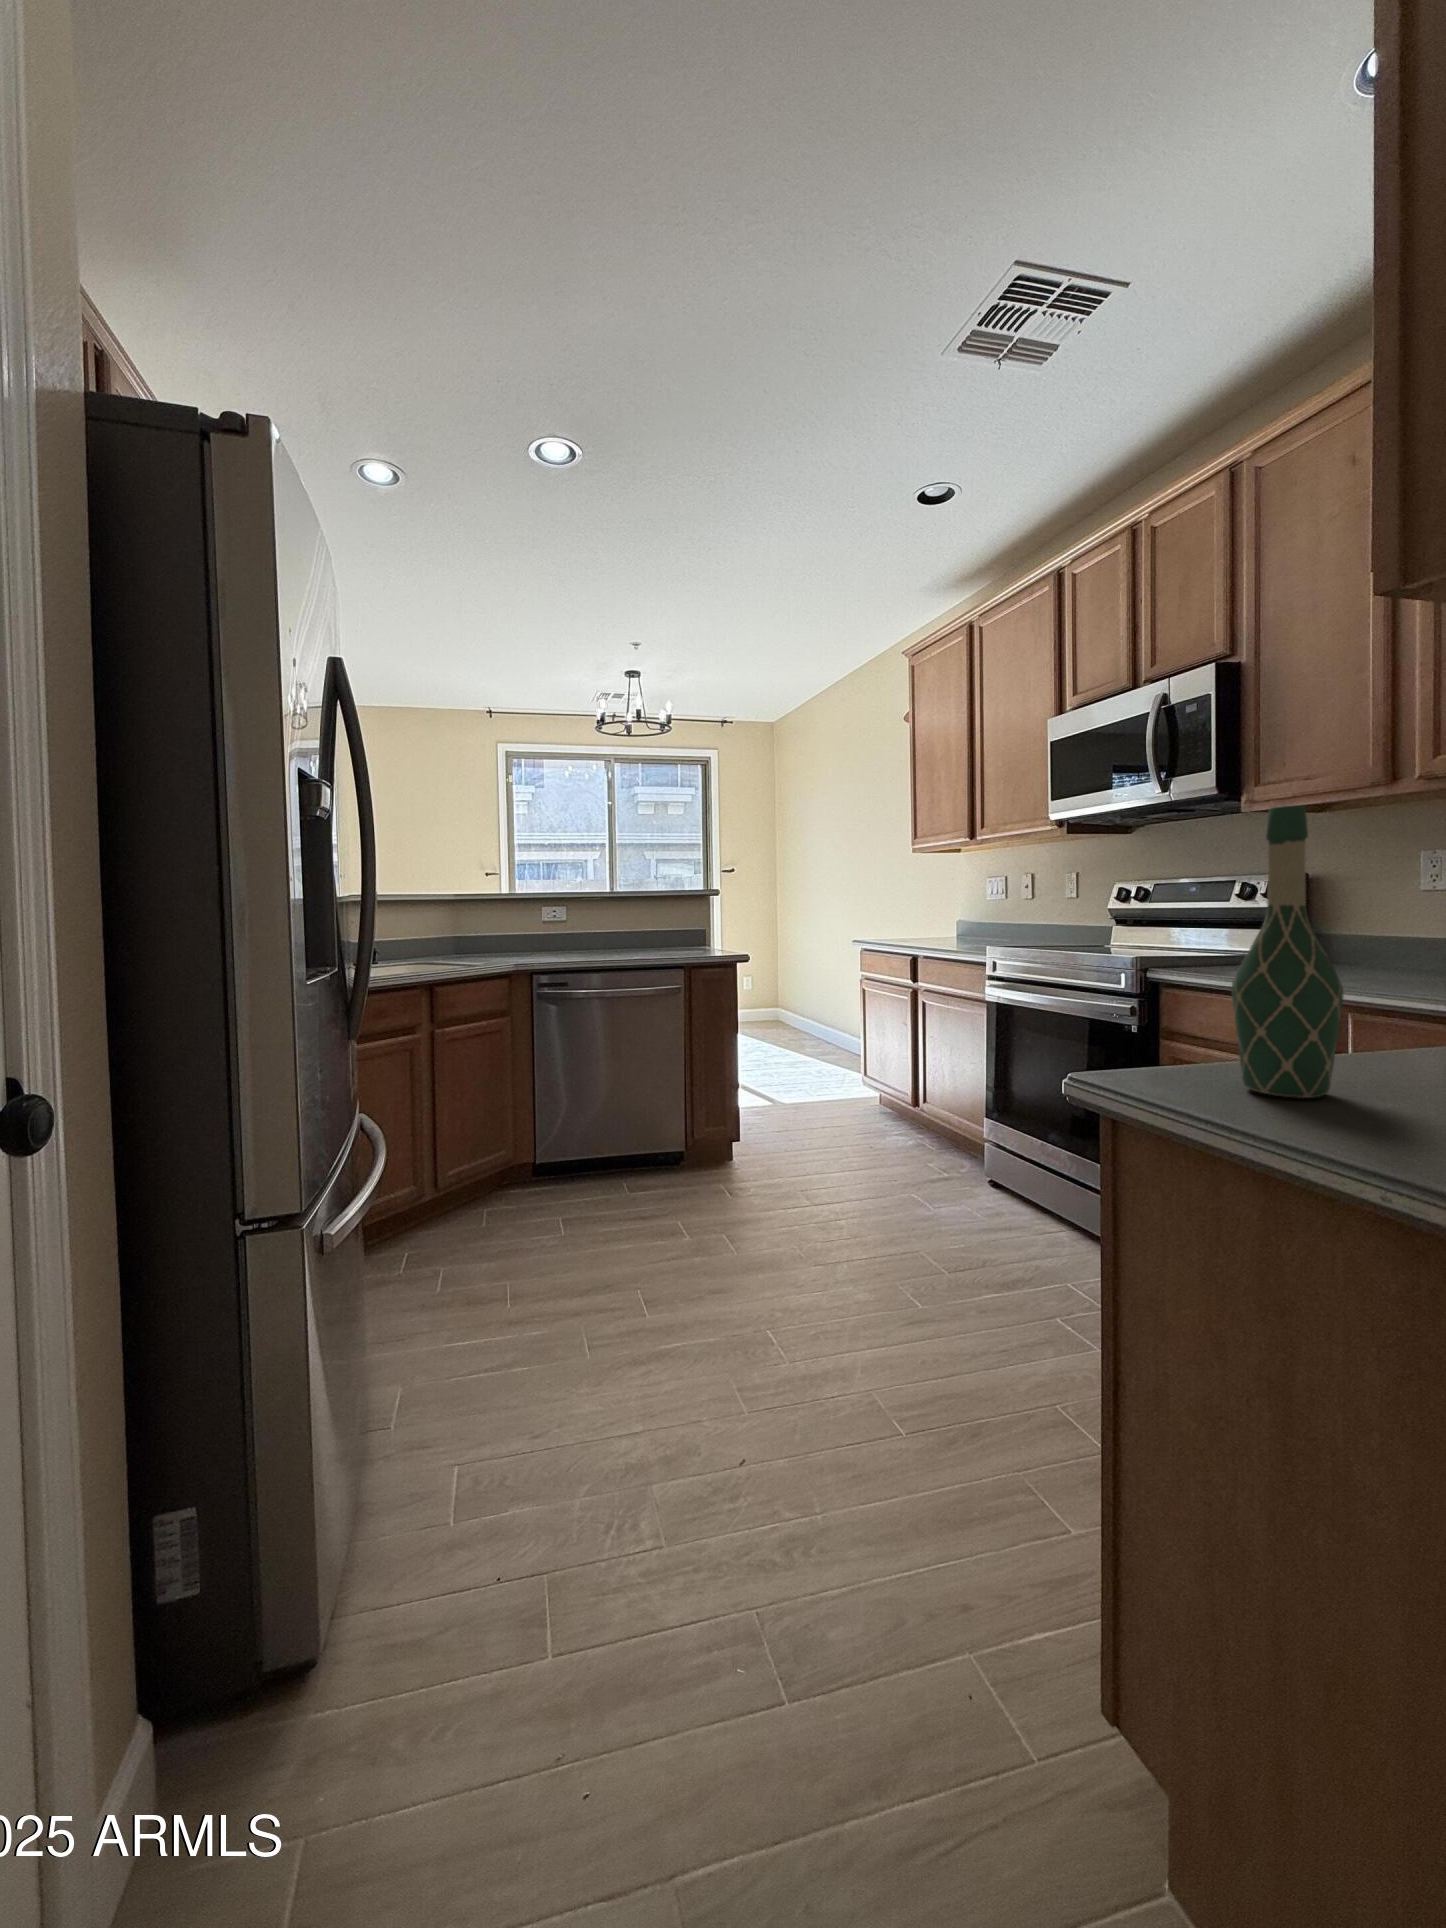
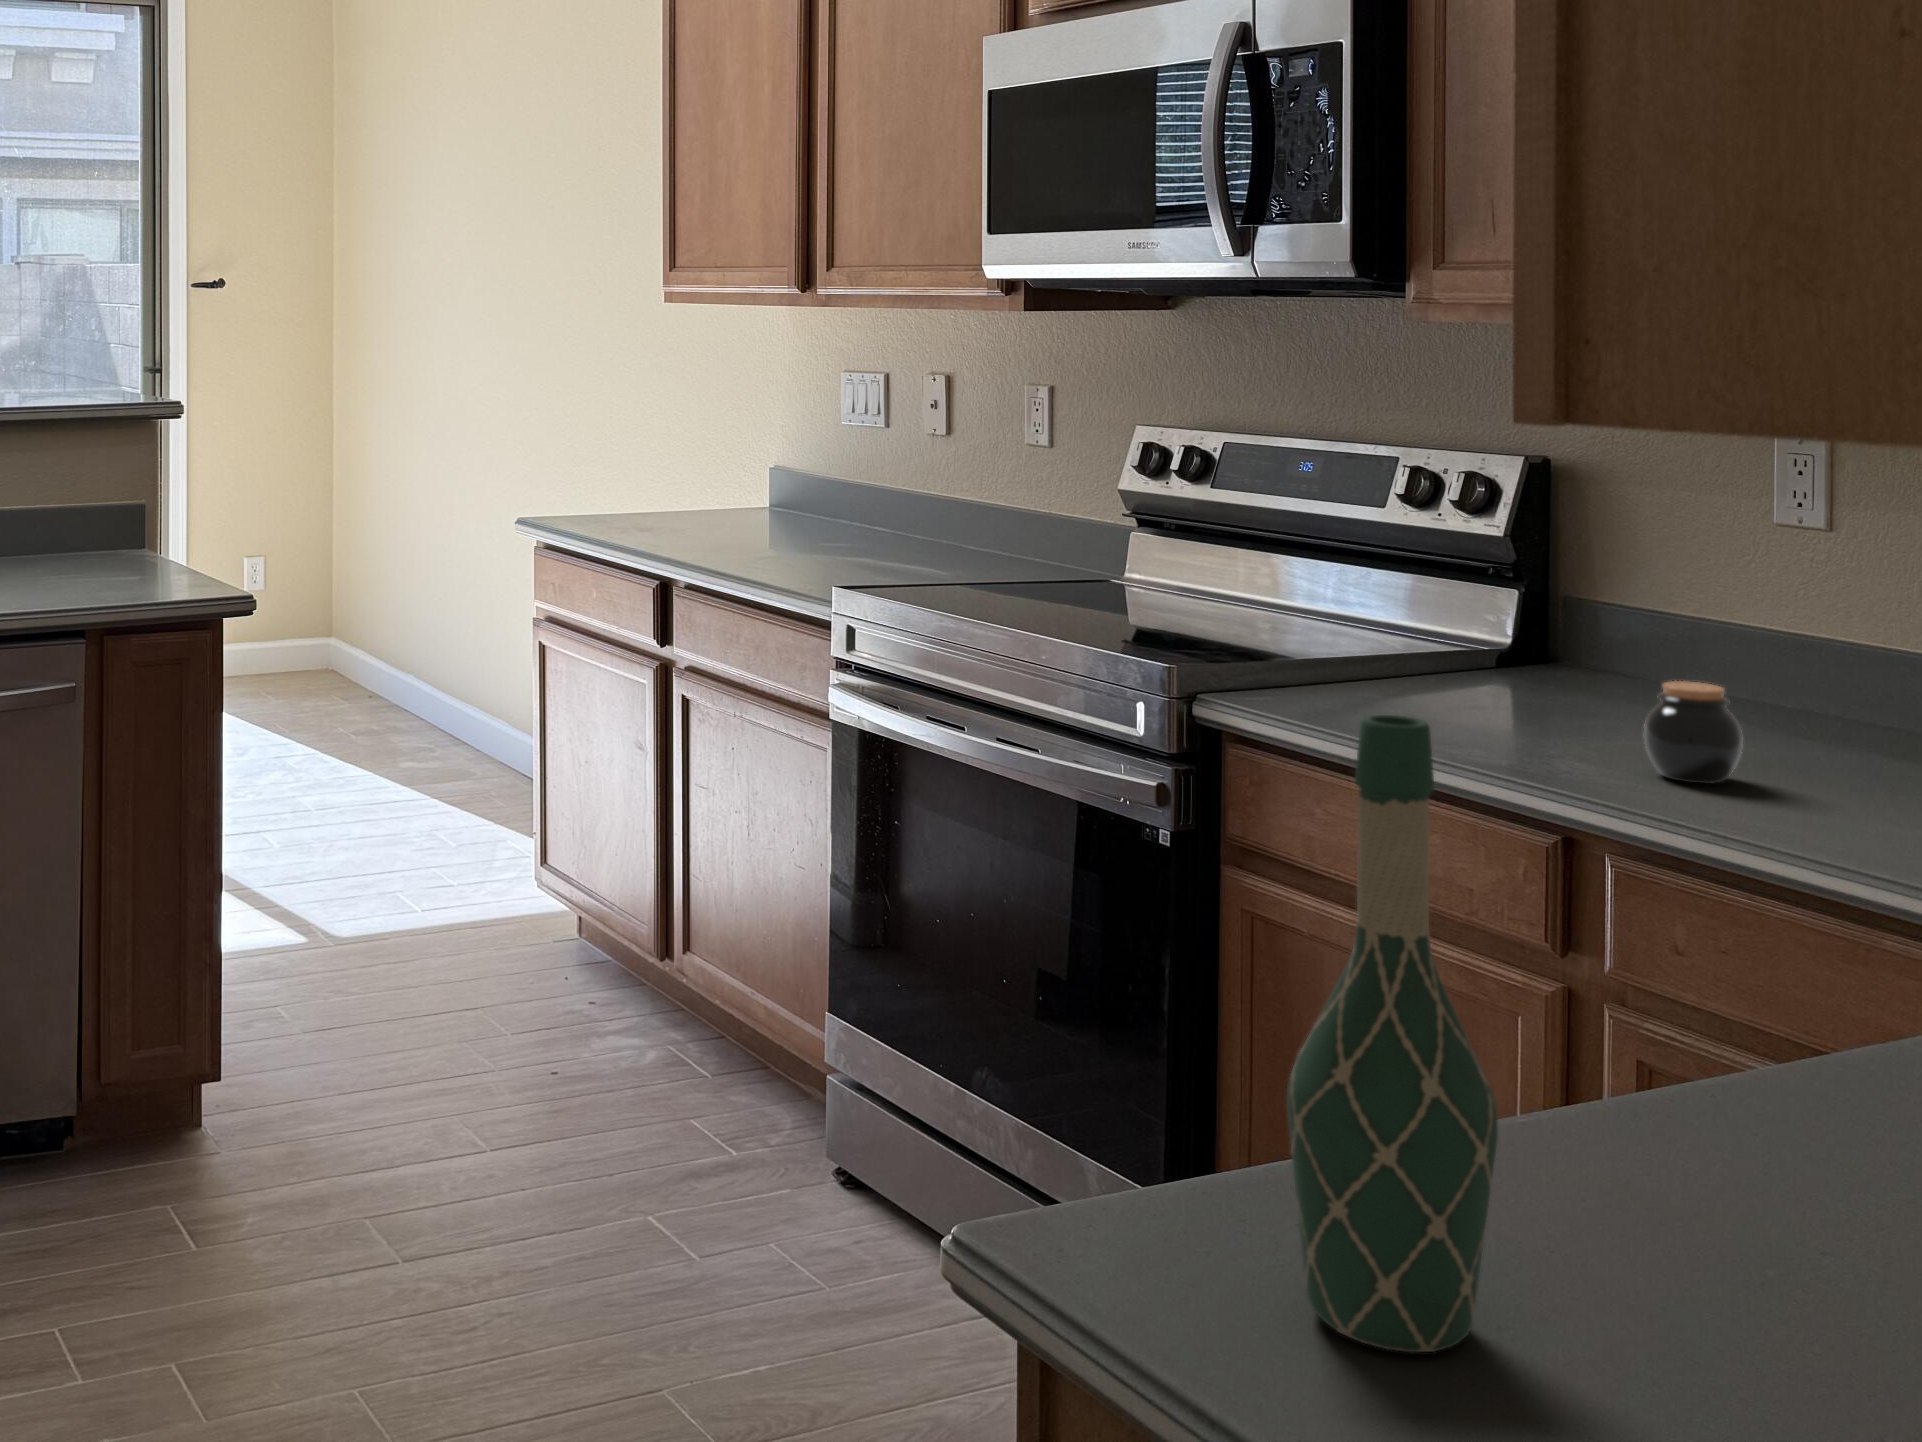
jar: none [1362,945,1412,987] -> present [1644,681,1743,784]

